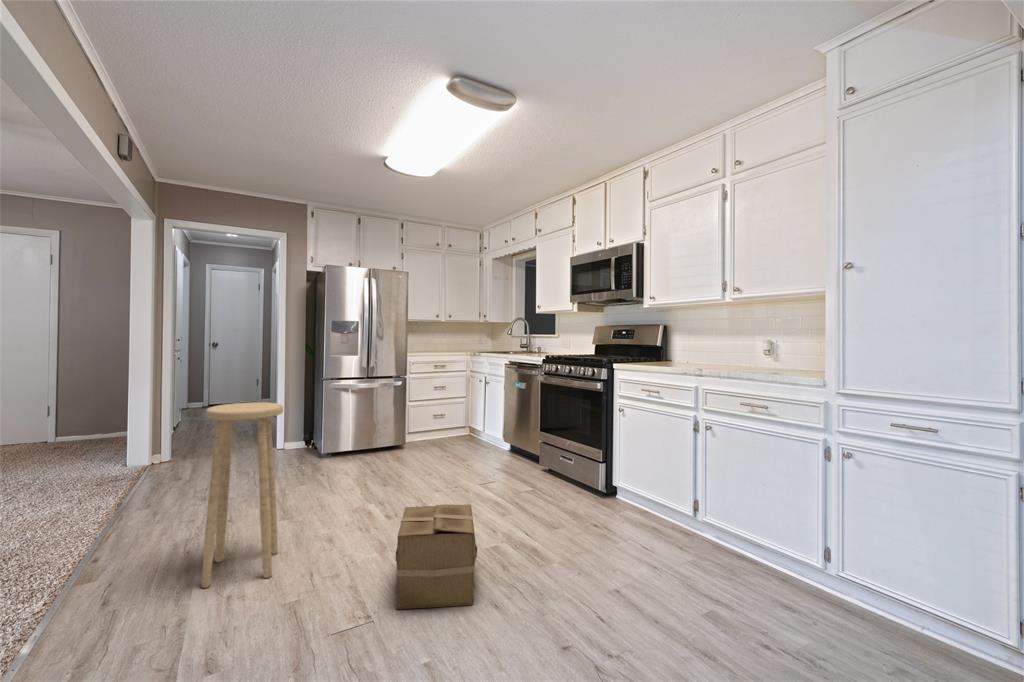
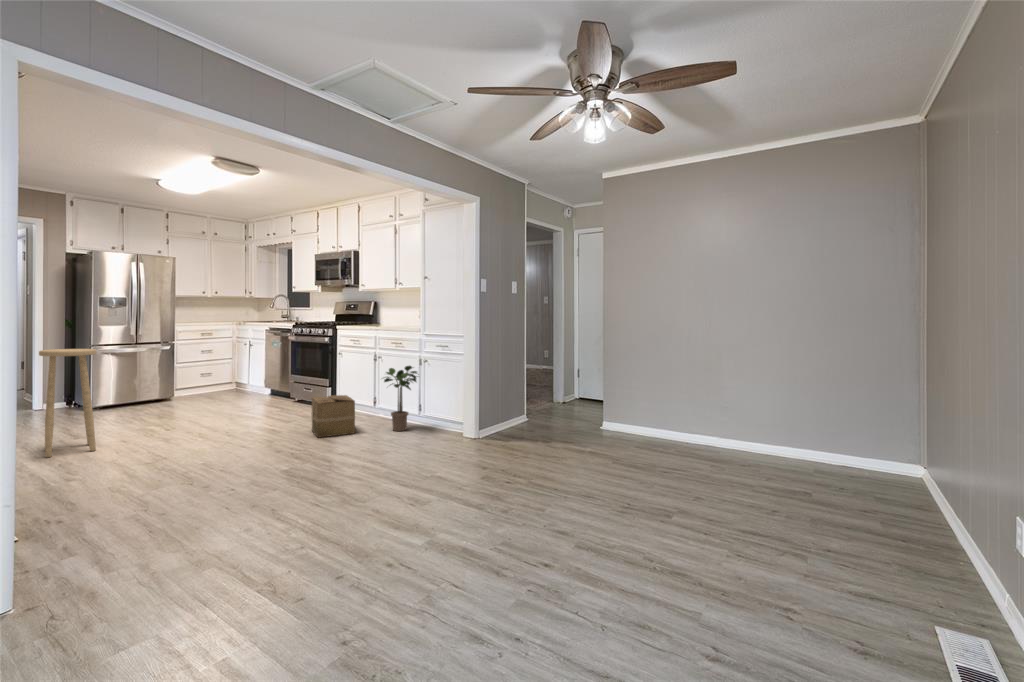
potted plant: none [743,463,853,615] -> present [384,366,417,431]
cardboard box: present [395,504,477,609] -> present [311,395,355,437]

